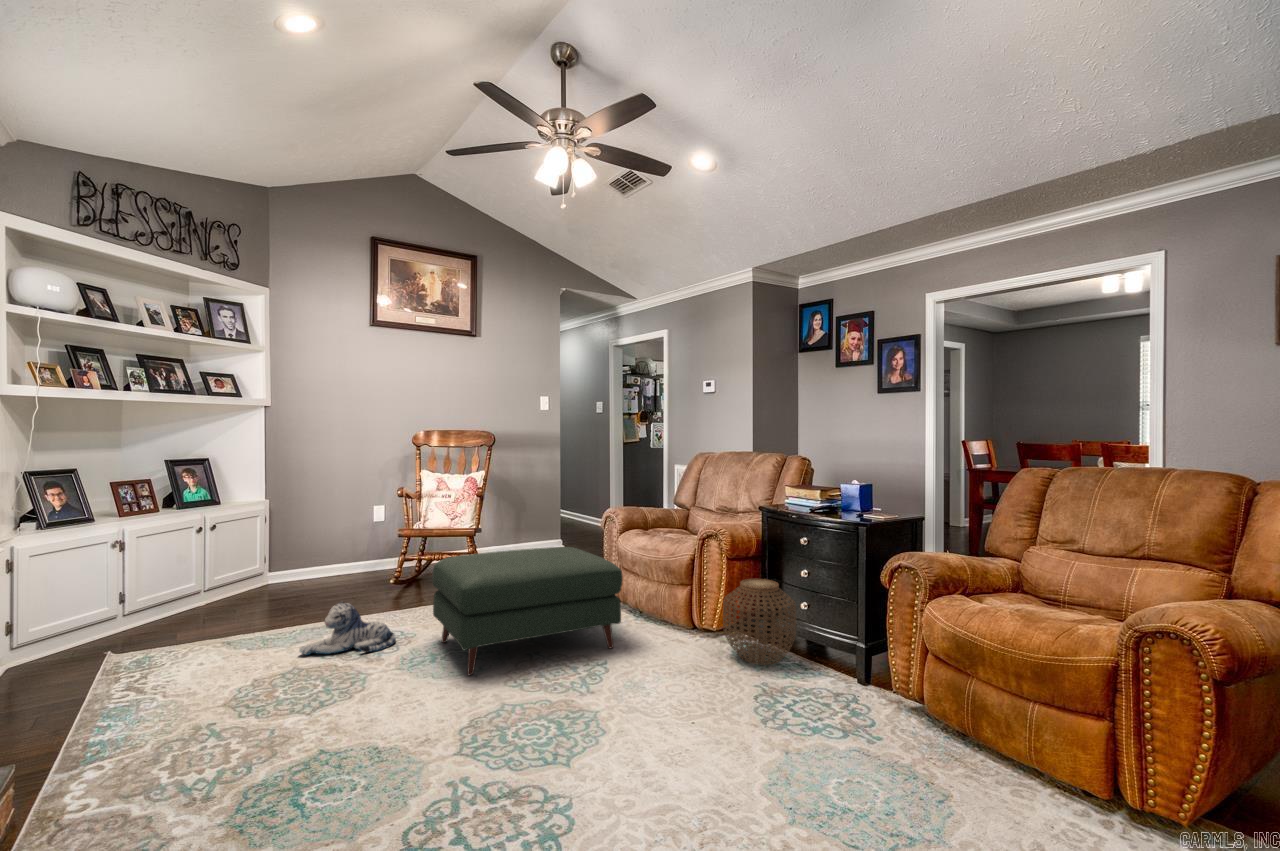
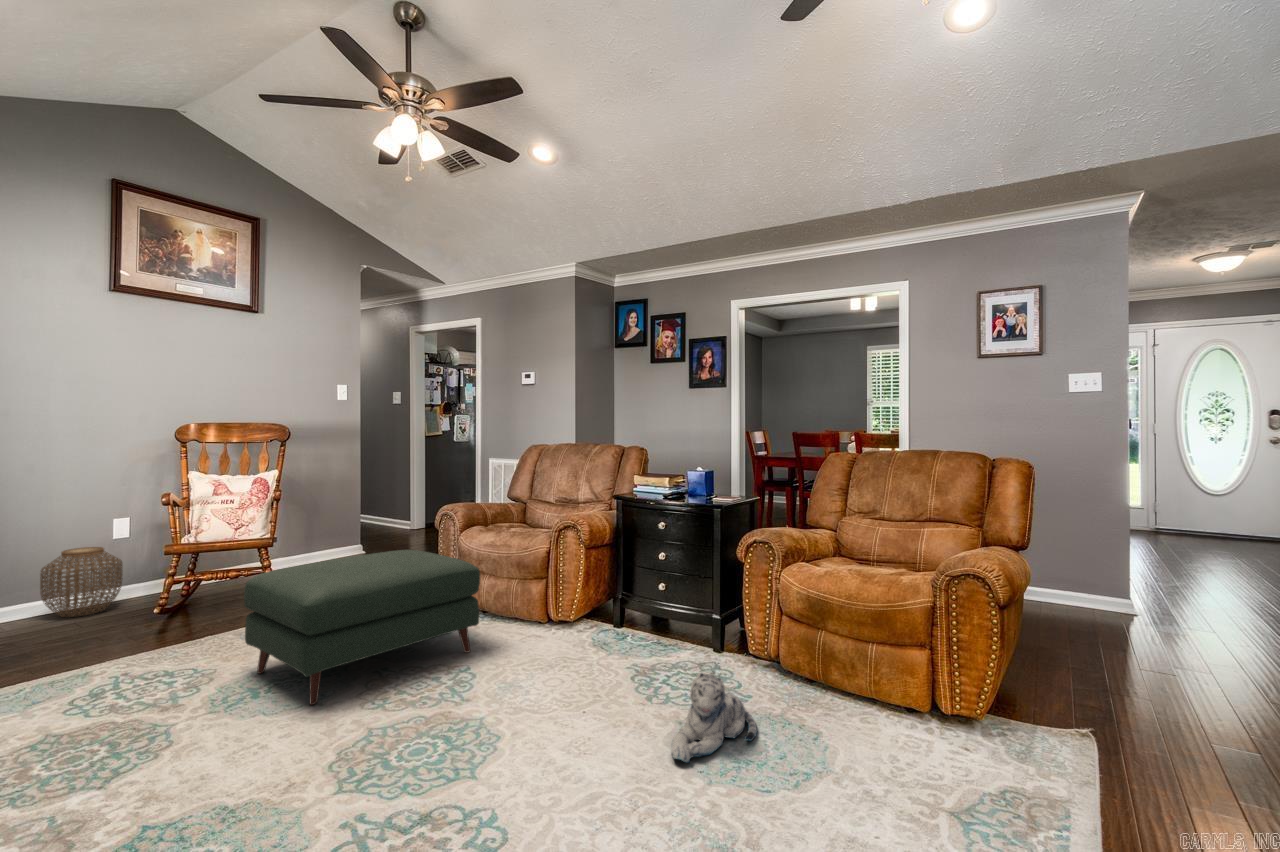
woven basket: present [723,579,796,665] -> present [40,547,122,617]
plush toy: present [299,601,396,655] -> present [671,673,757,762]

